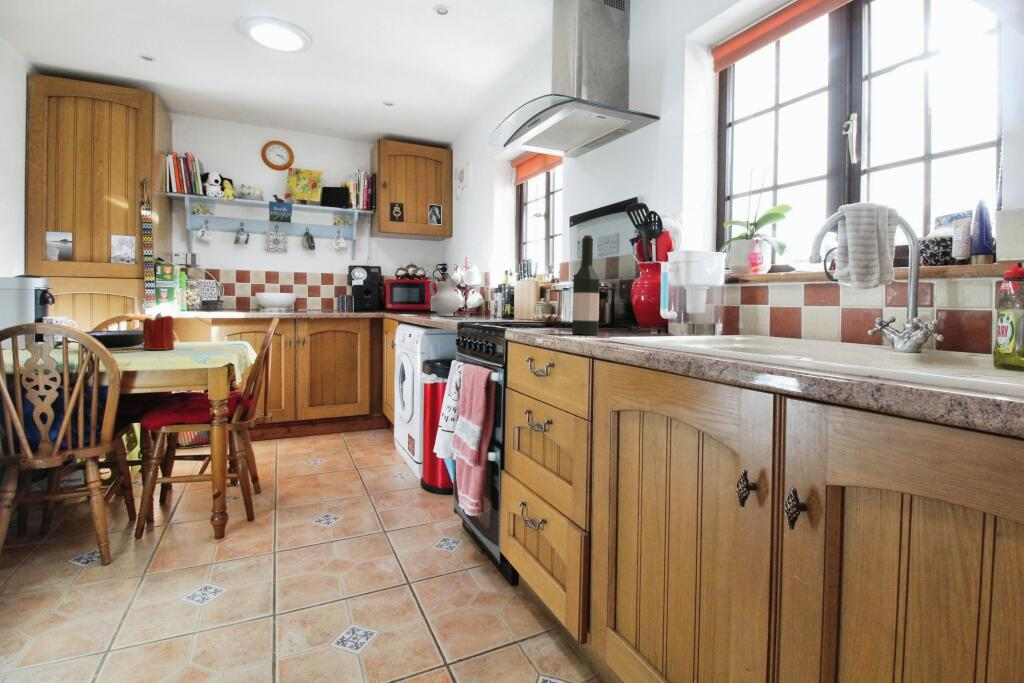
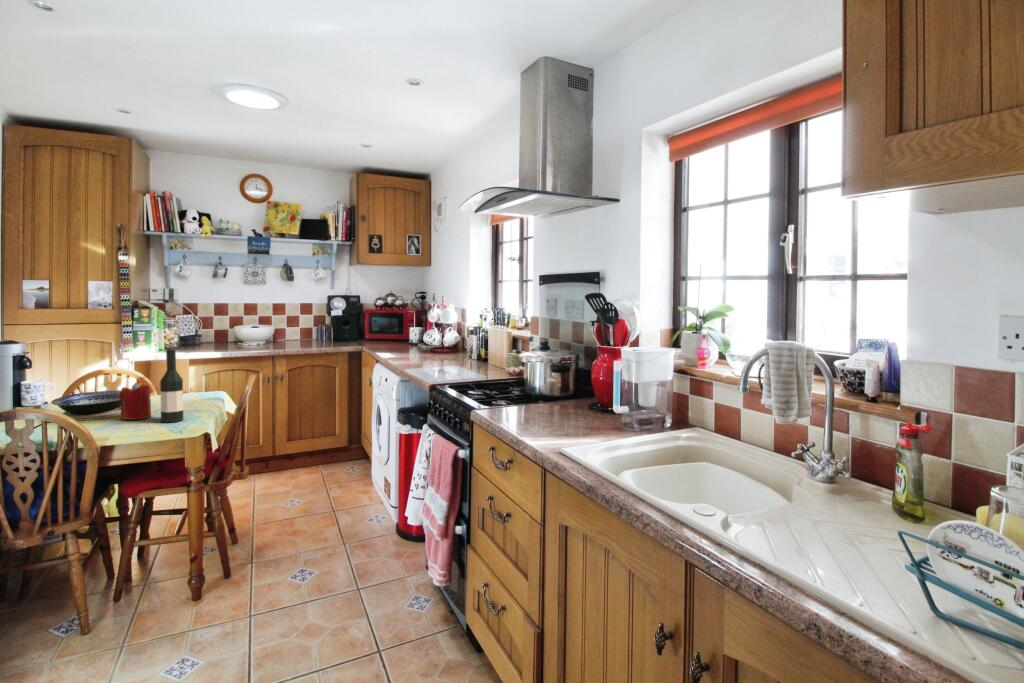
wine bottle: present [572,235,600,335] -> present [160,348,183,422]
ceramic pitcher: present [430,278,461,316] -> none [406,319,436,358]

